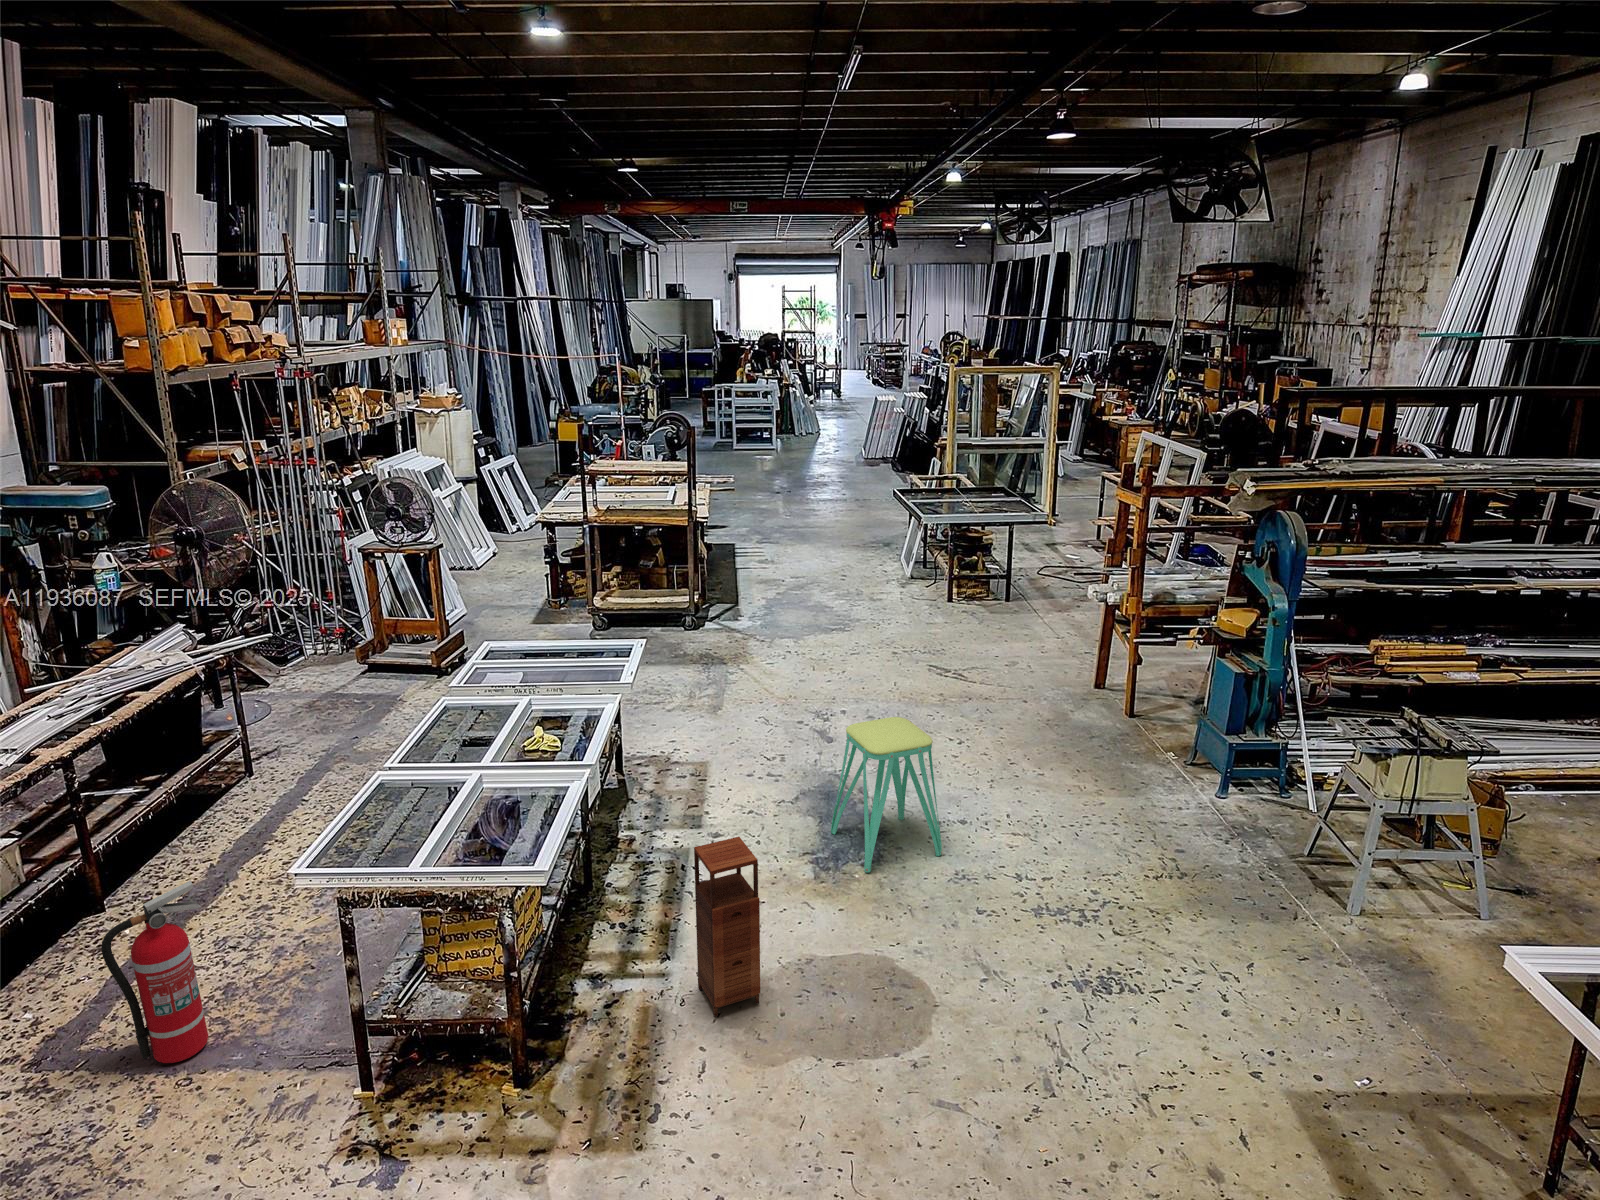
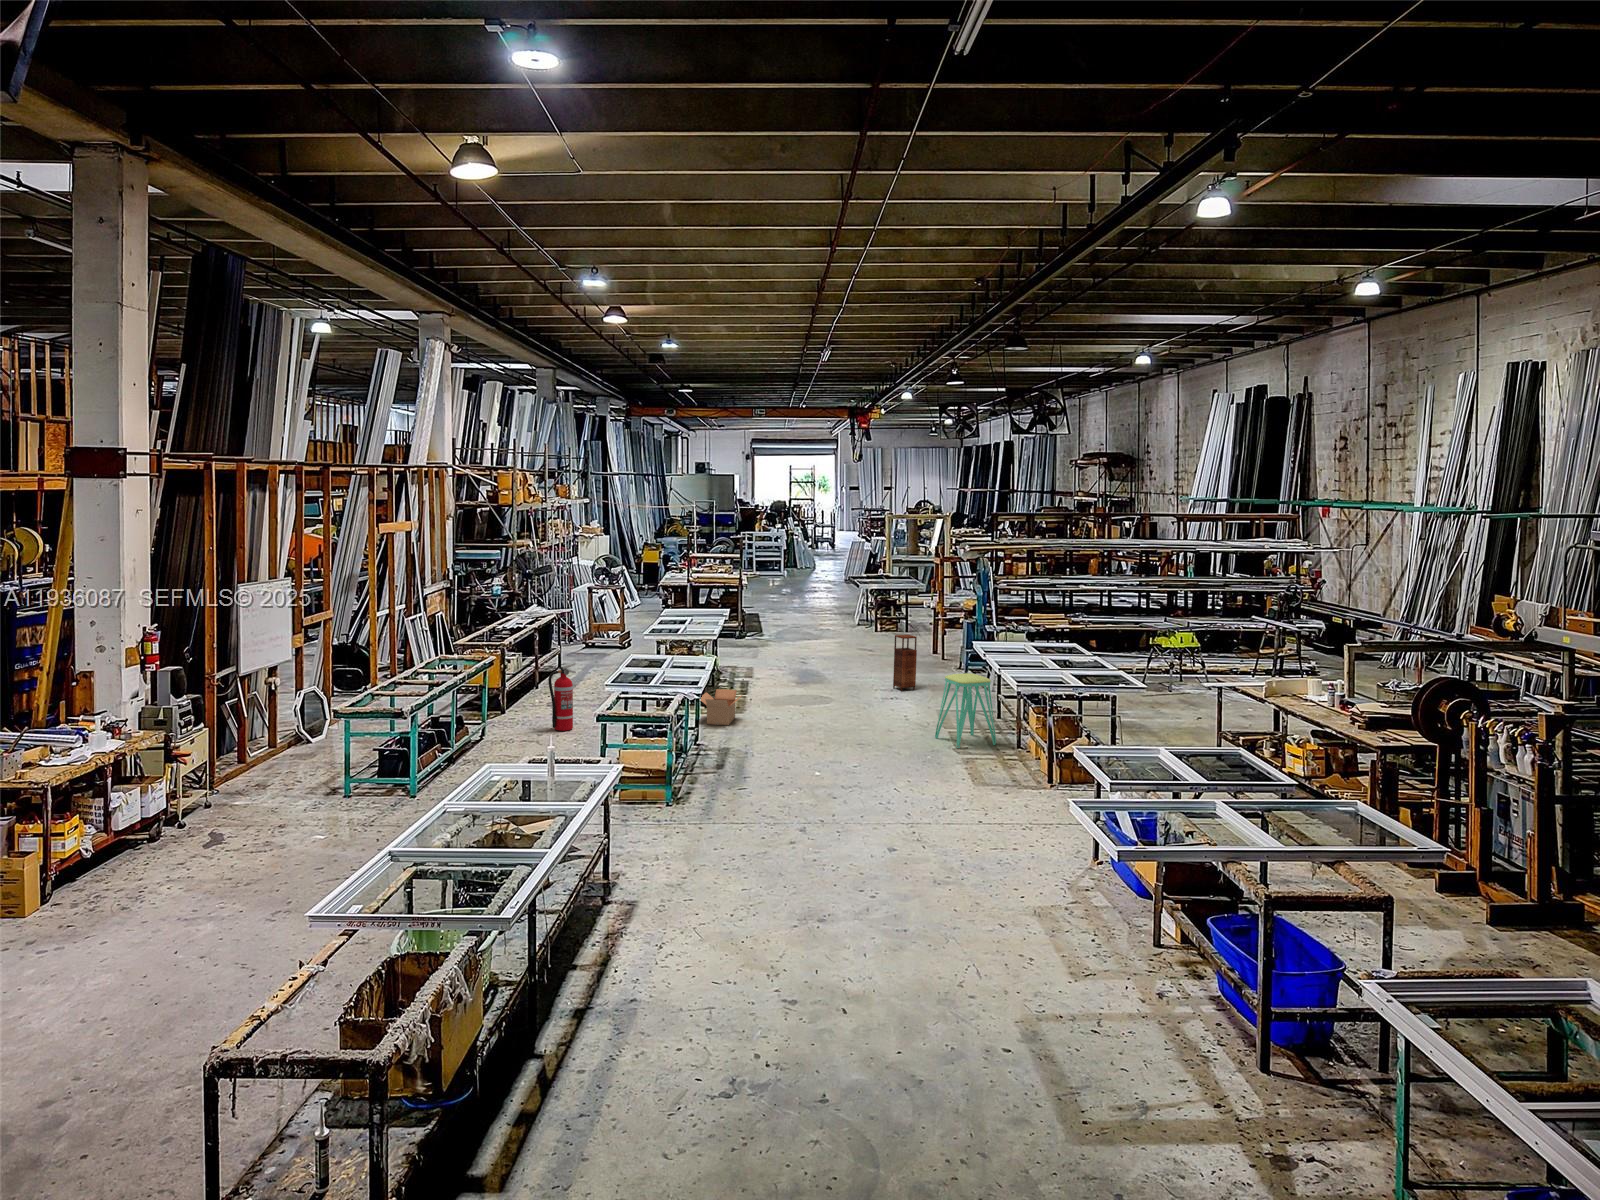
stool: present [831,717,942,873] -> present [935,673,996,748]
storage cabinet: present [694,837,760,1017] -> present [893,635,917,691]
cardboard box: none [543,873,663,997] -> present [699,689,742,725]

